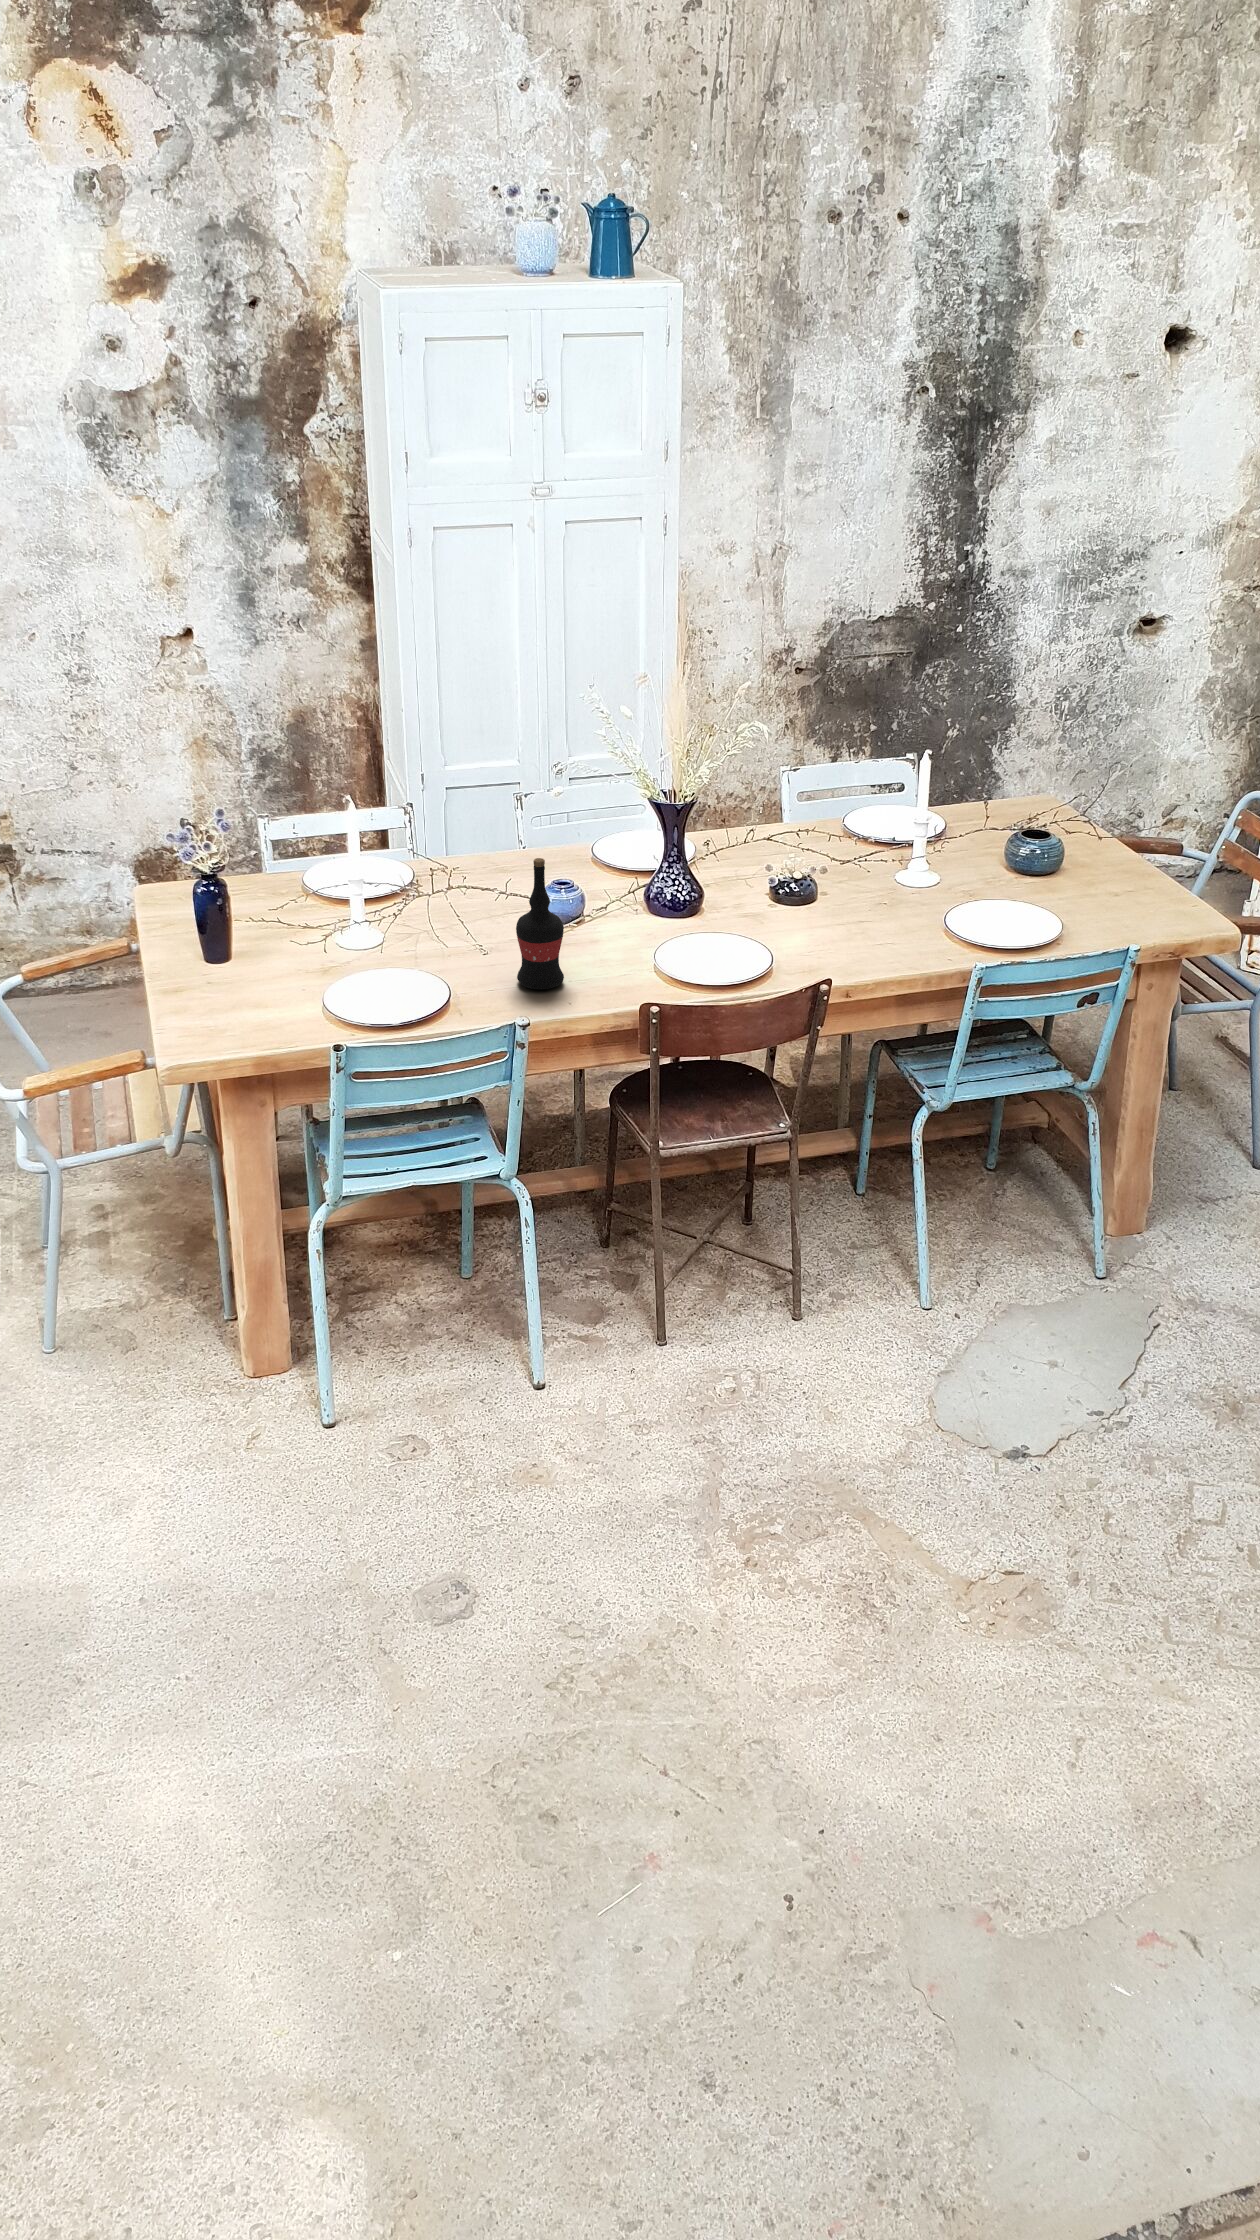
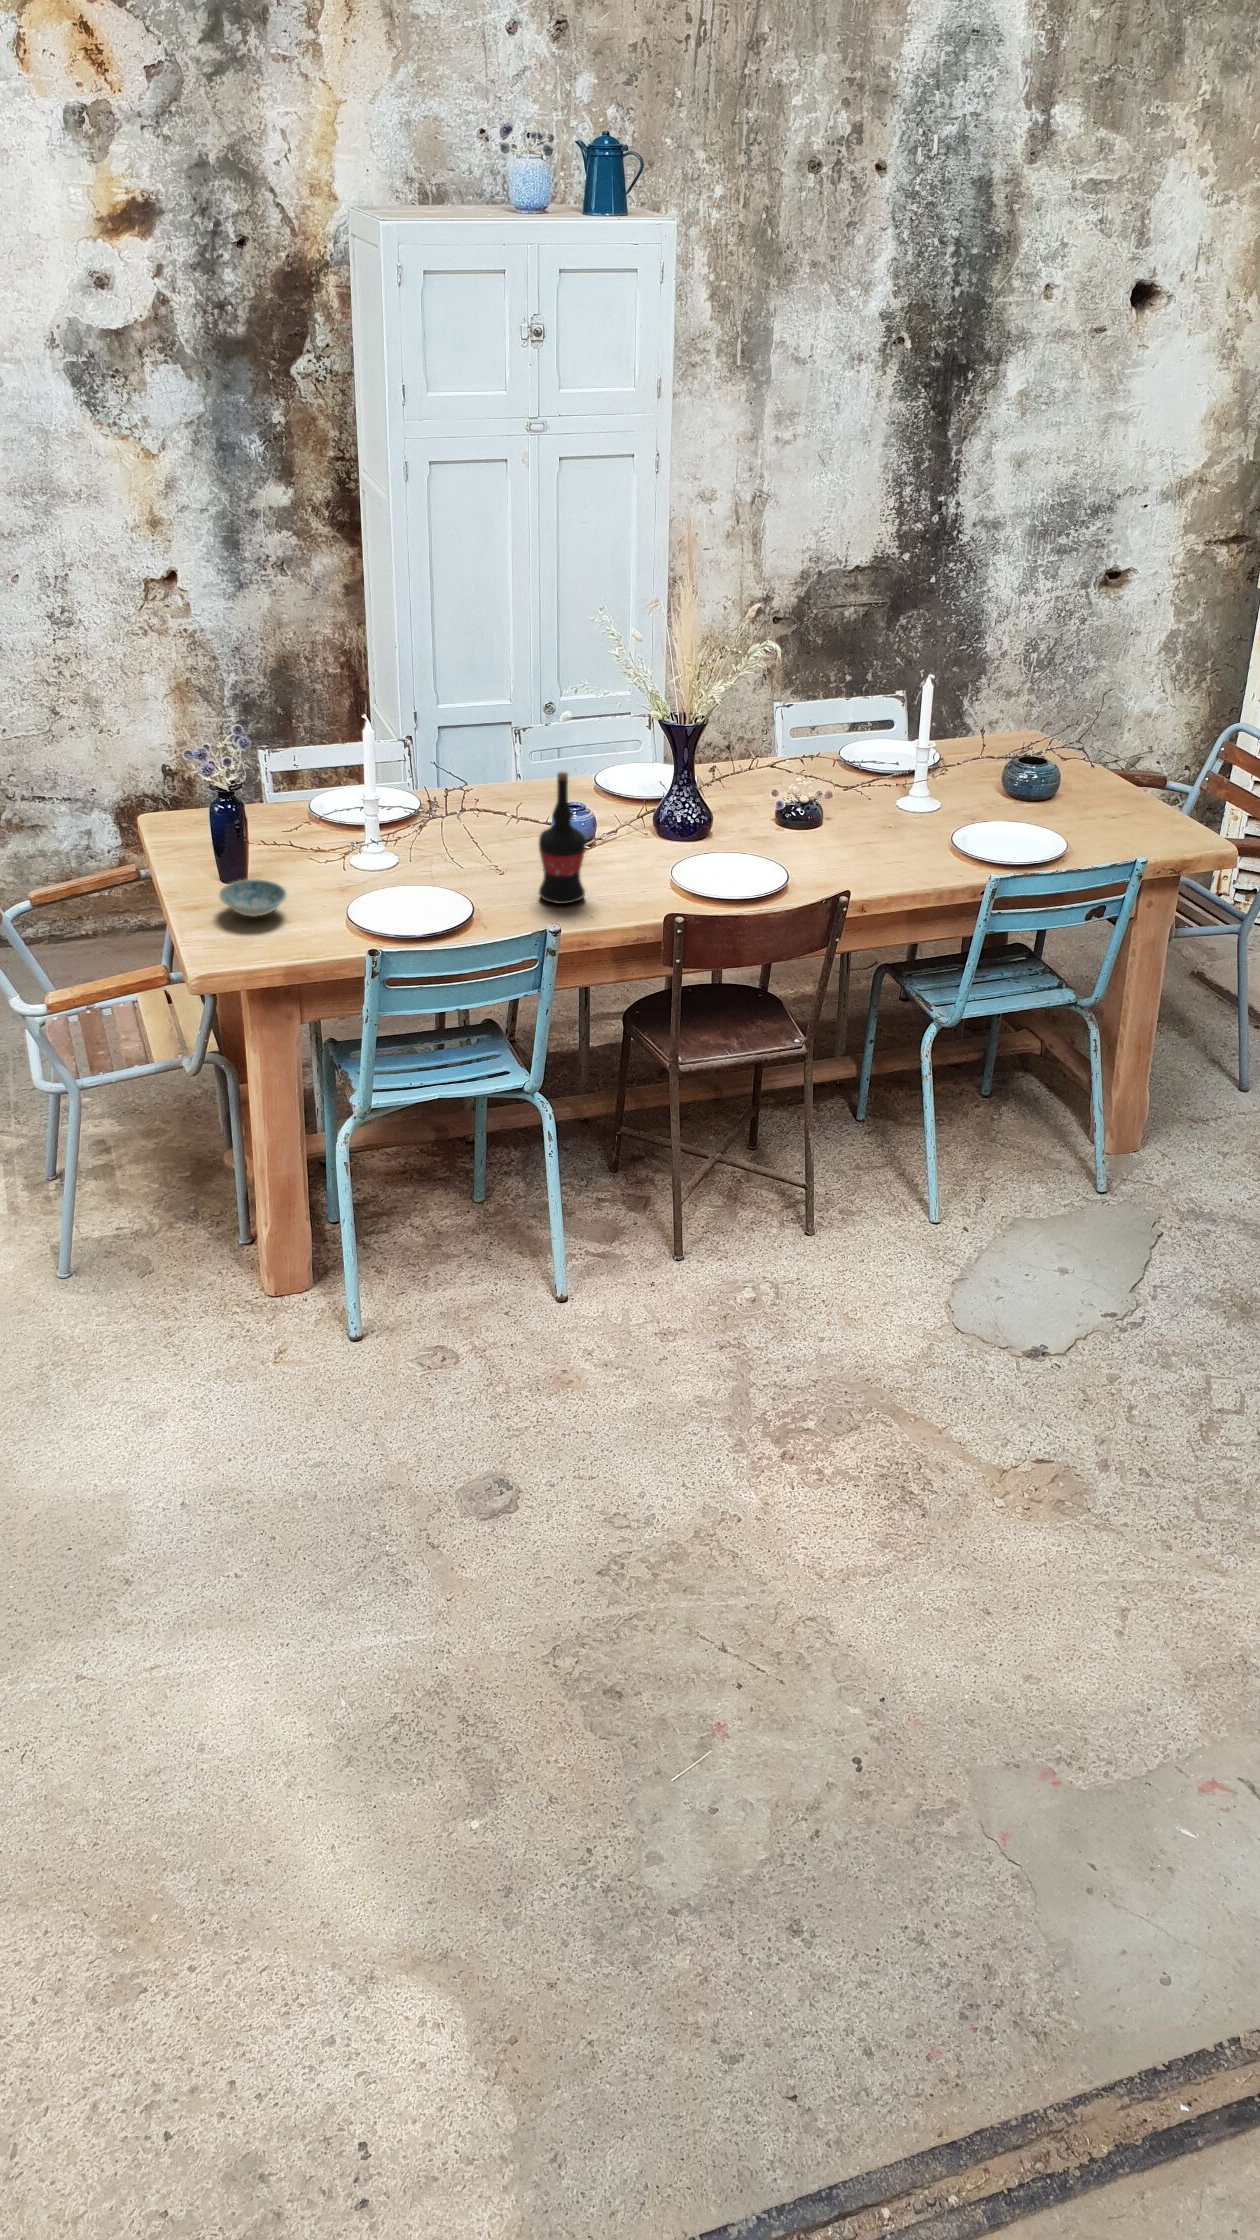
ceramic bowl: none [196,962,263,1002] -> present [219,879,286,916]

